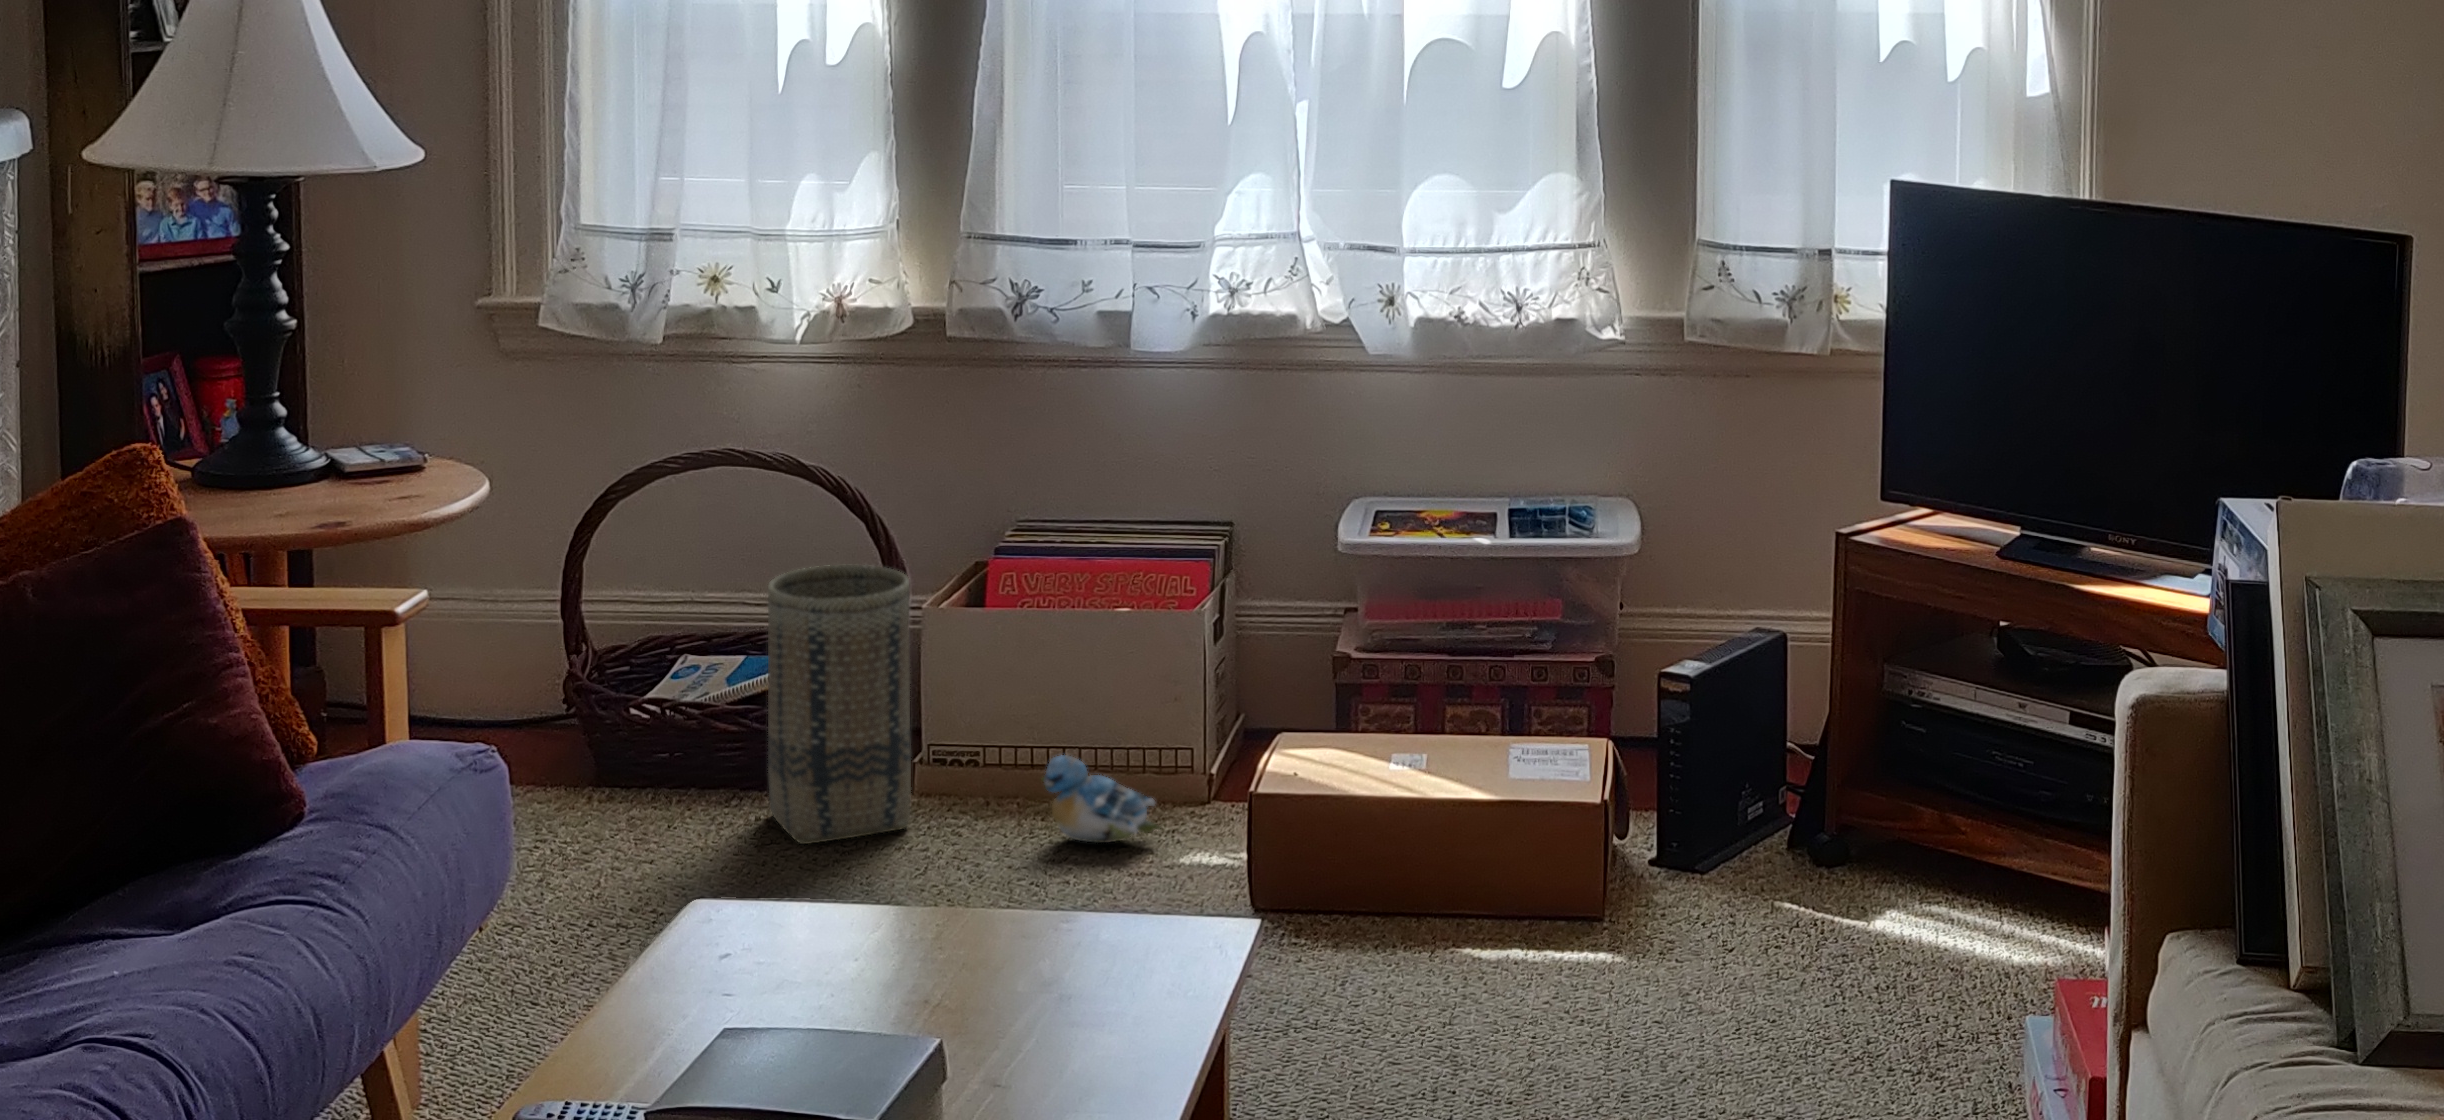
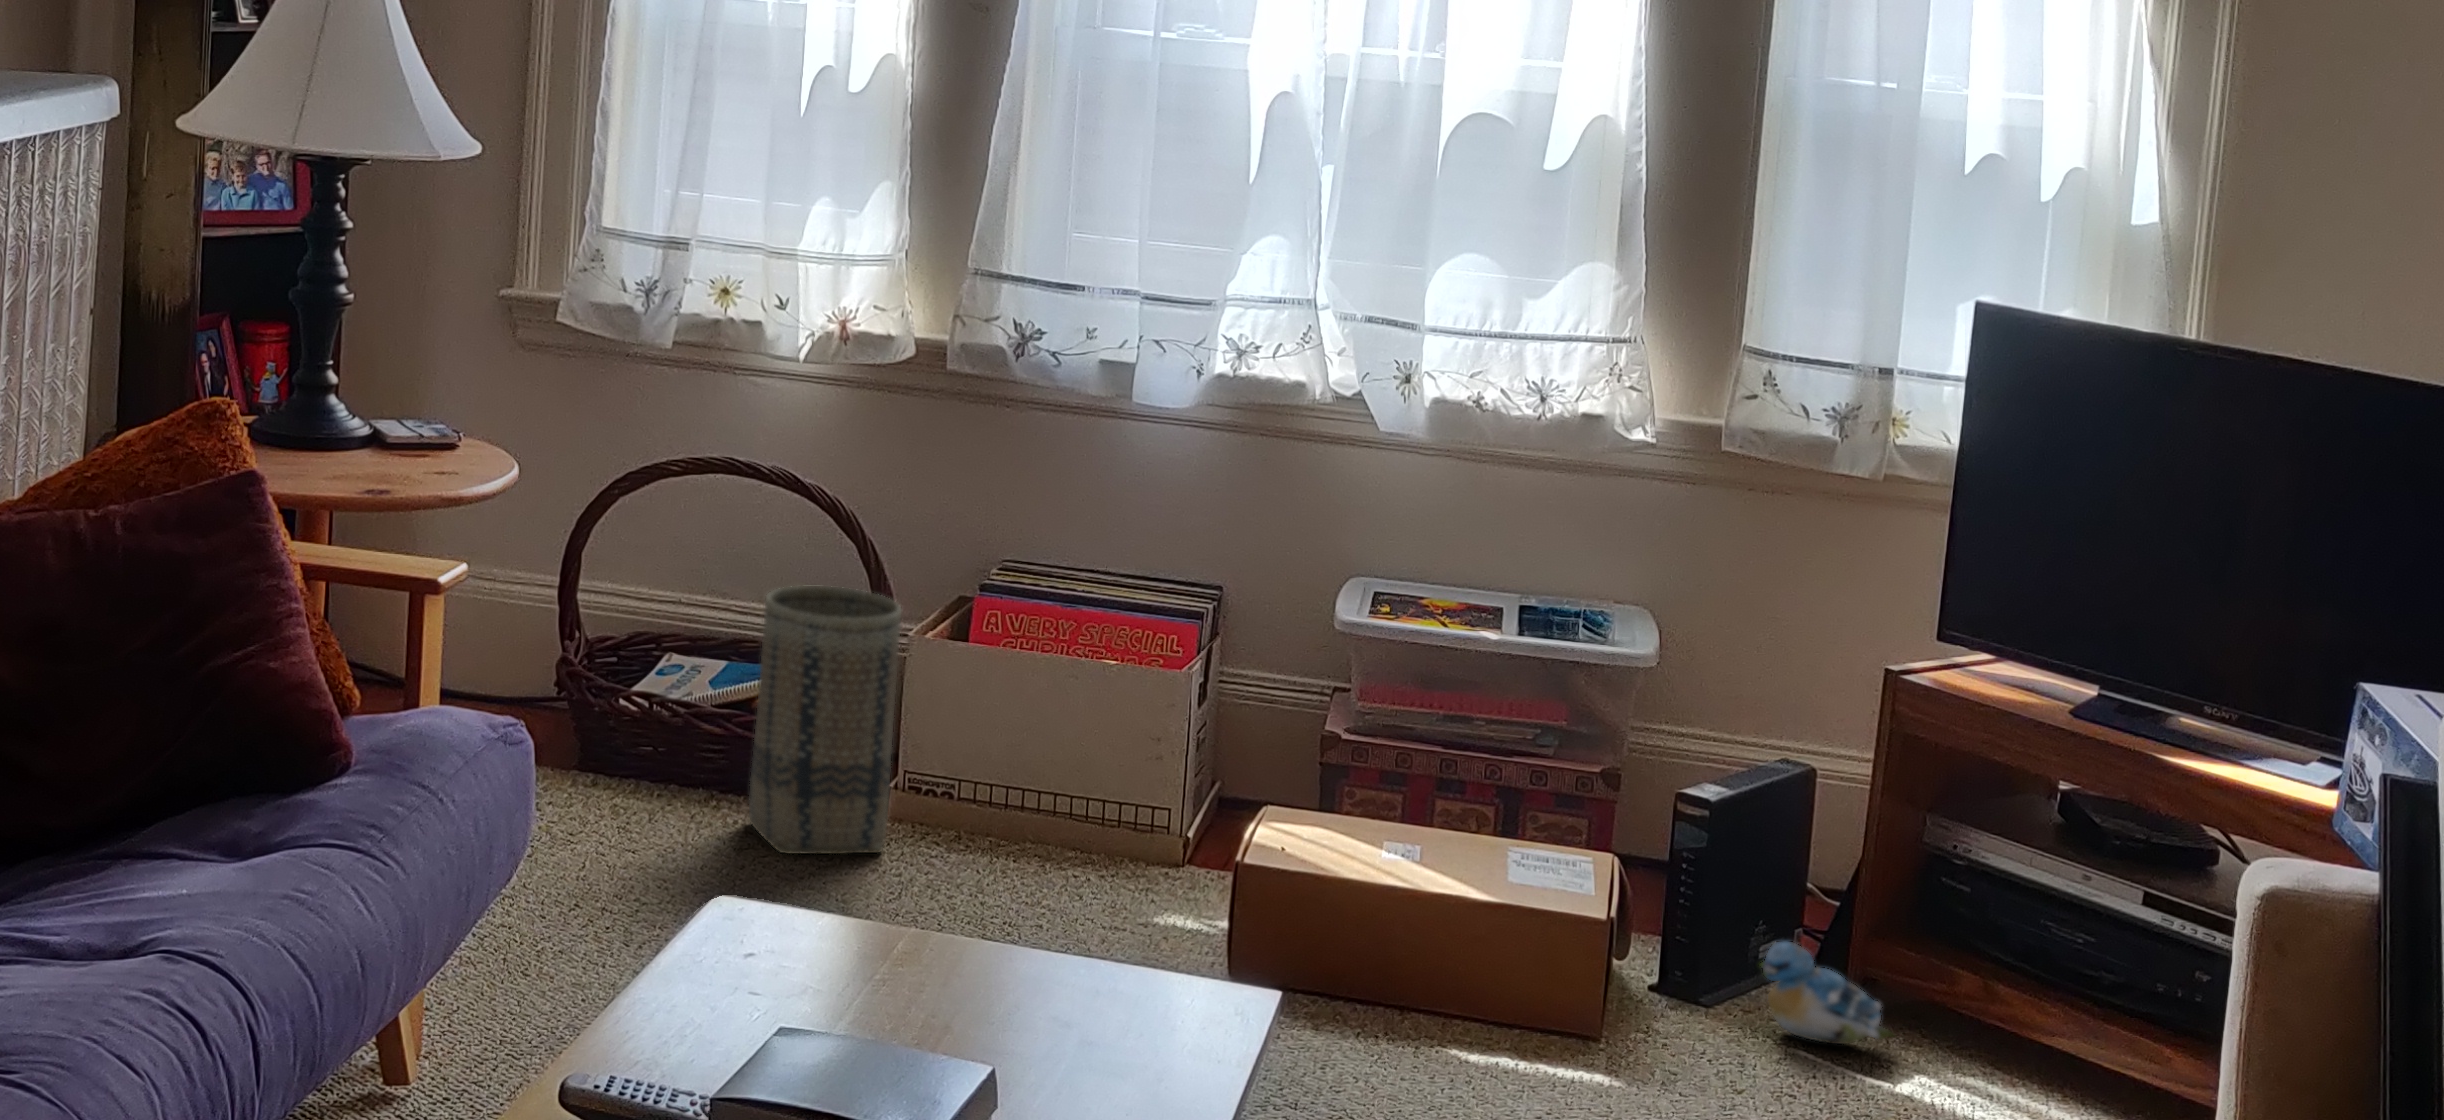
plush toy: present [1042,755,1160,843] -> present [1761,942,1894,1044]

